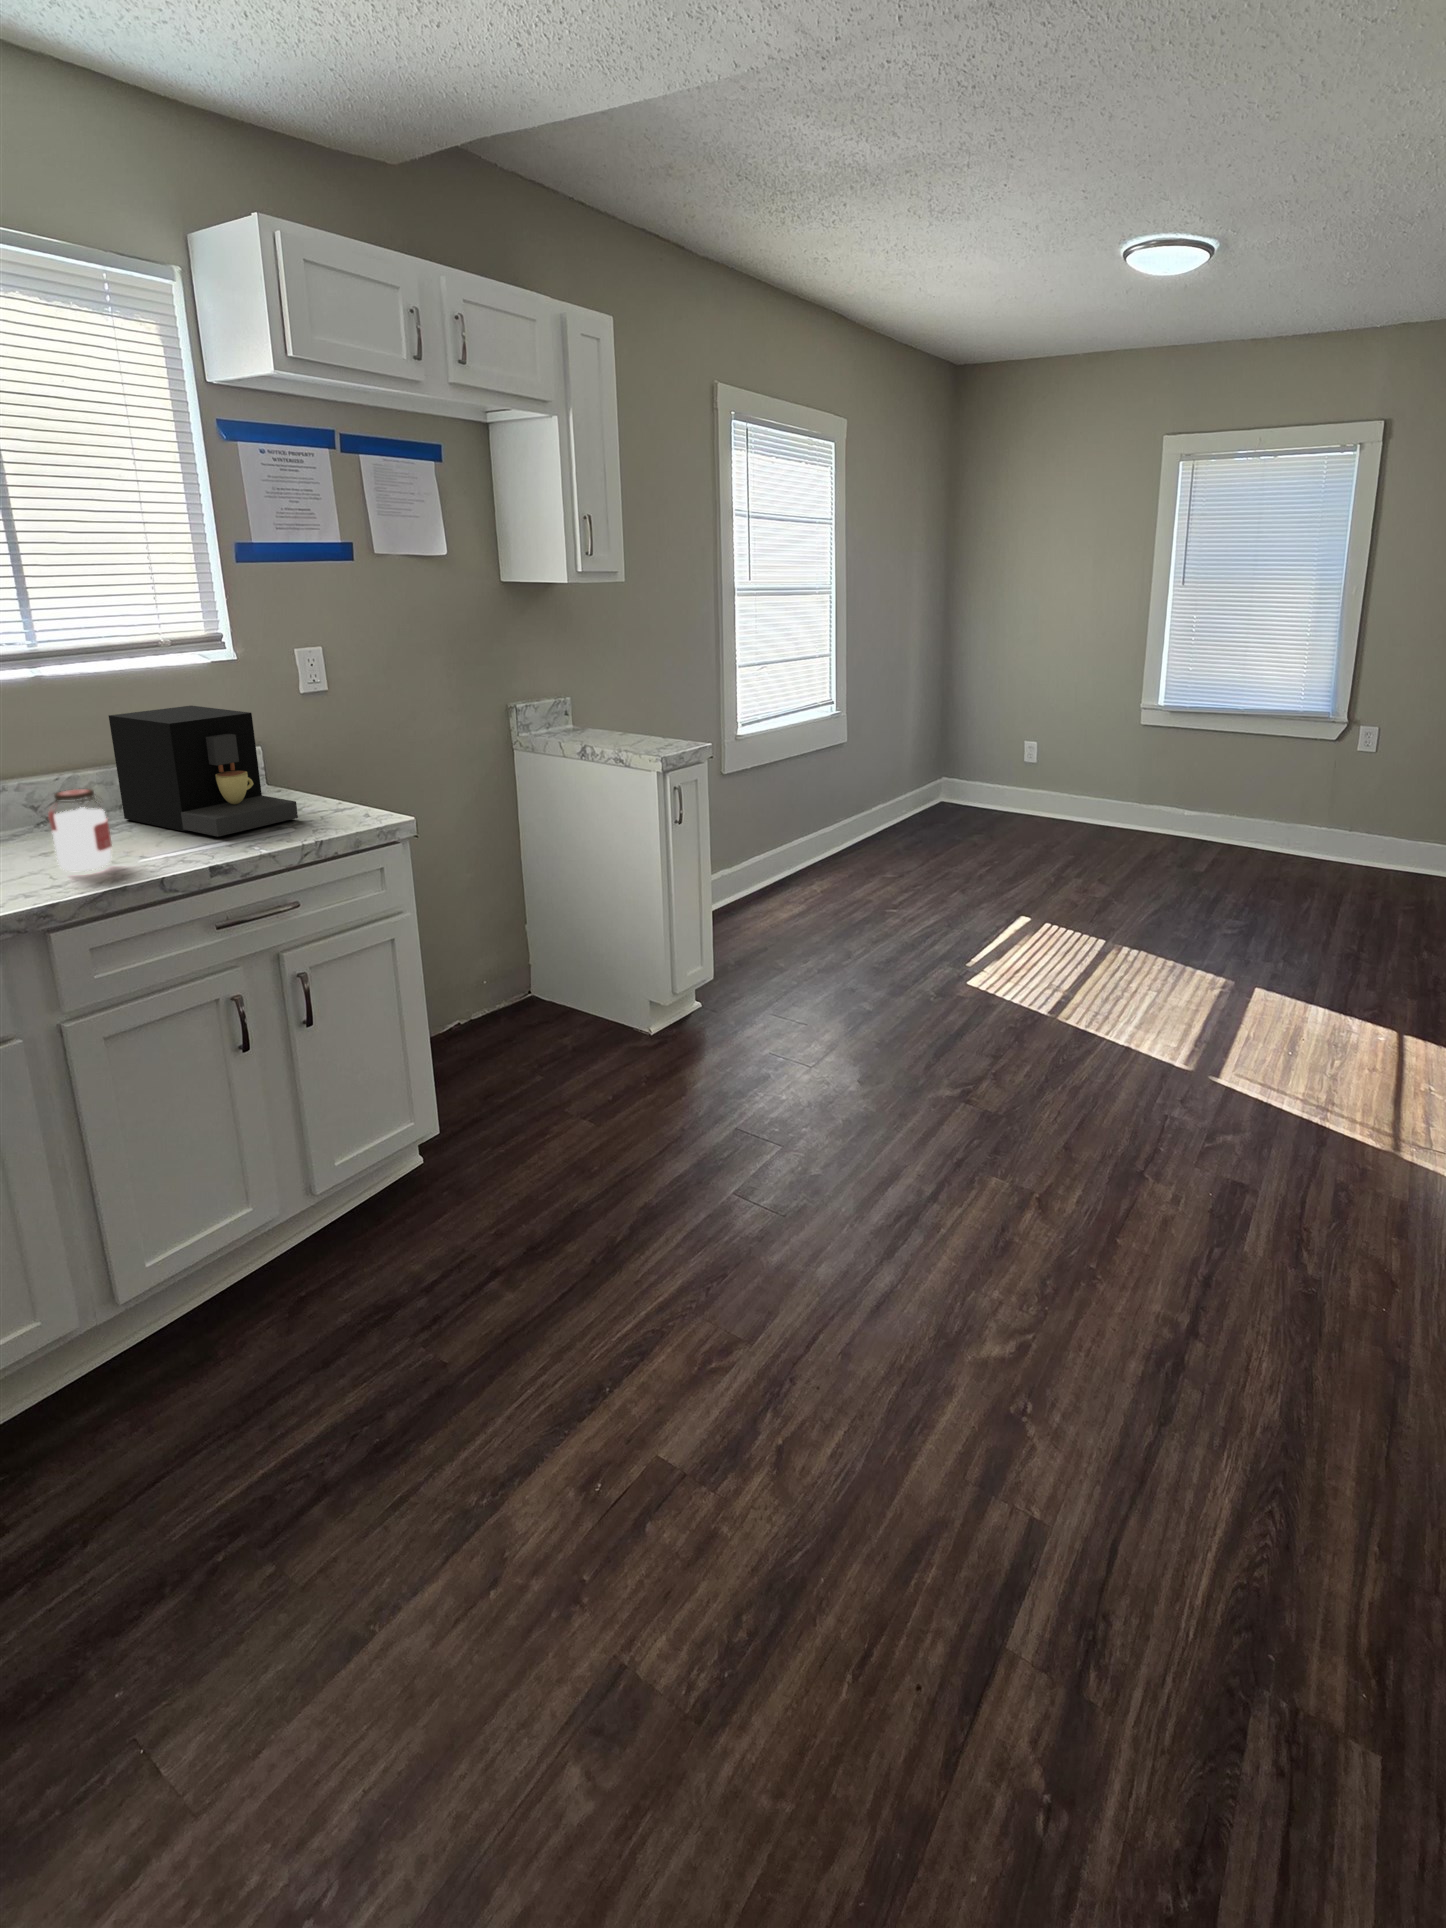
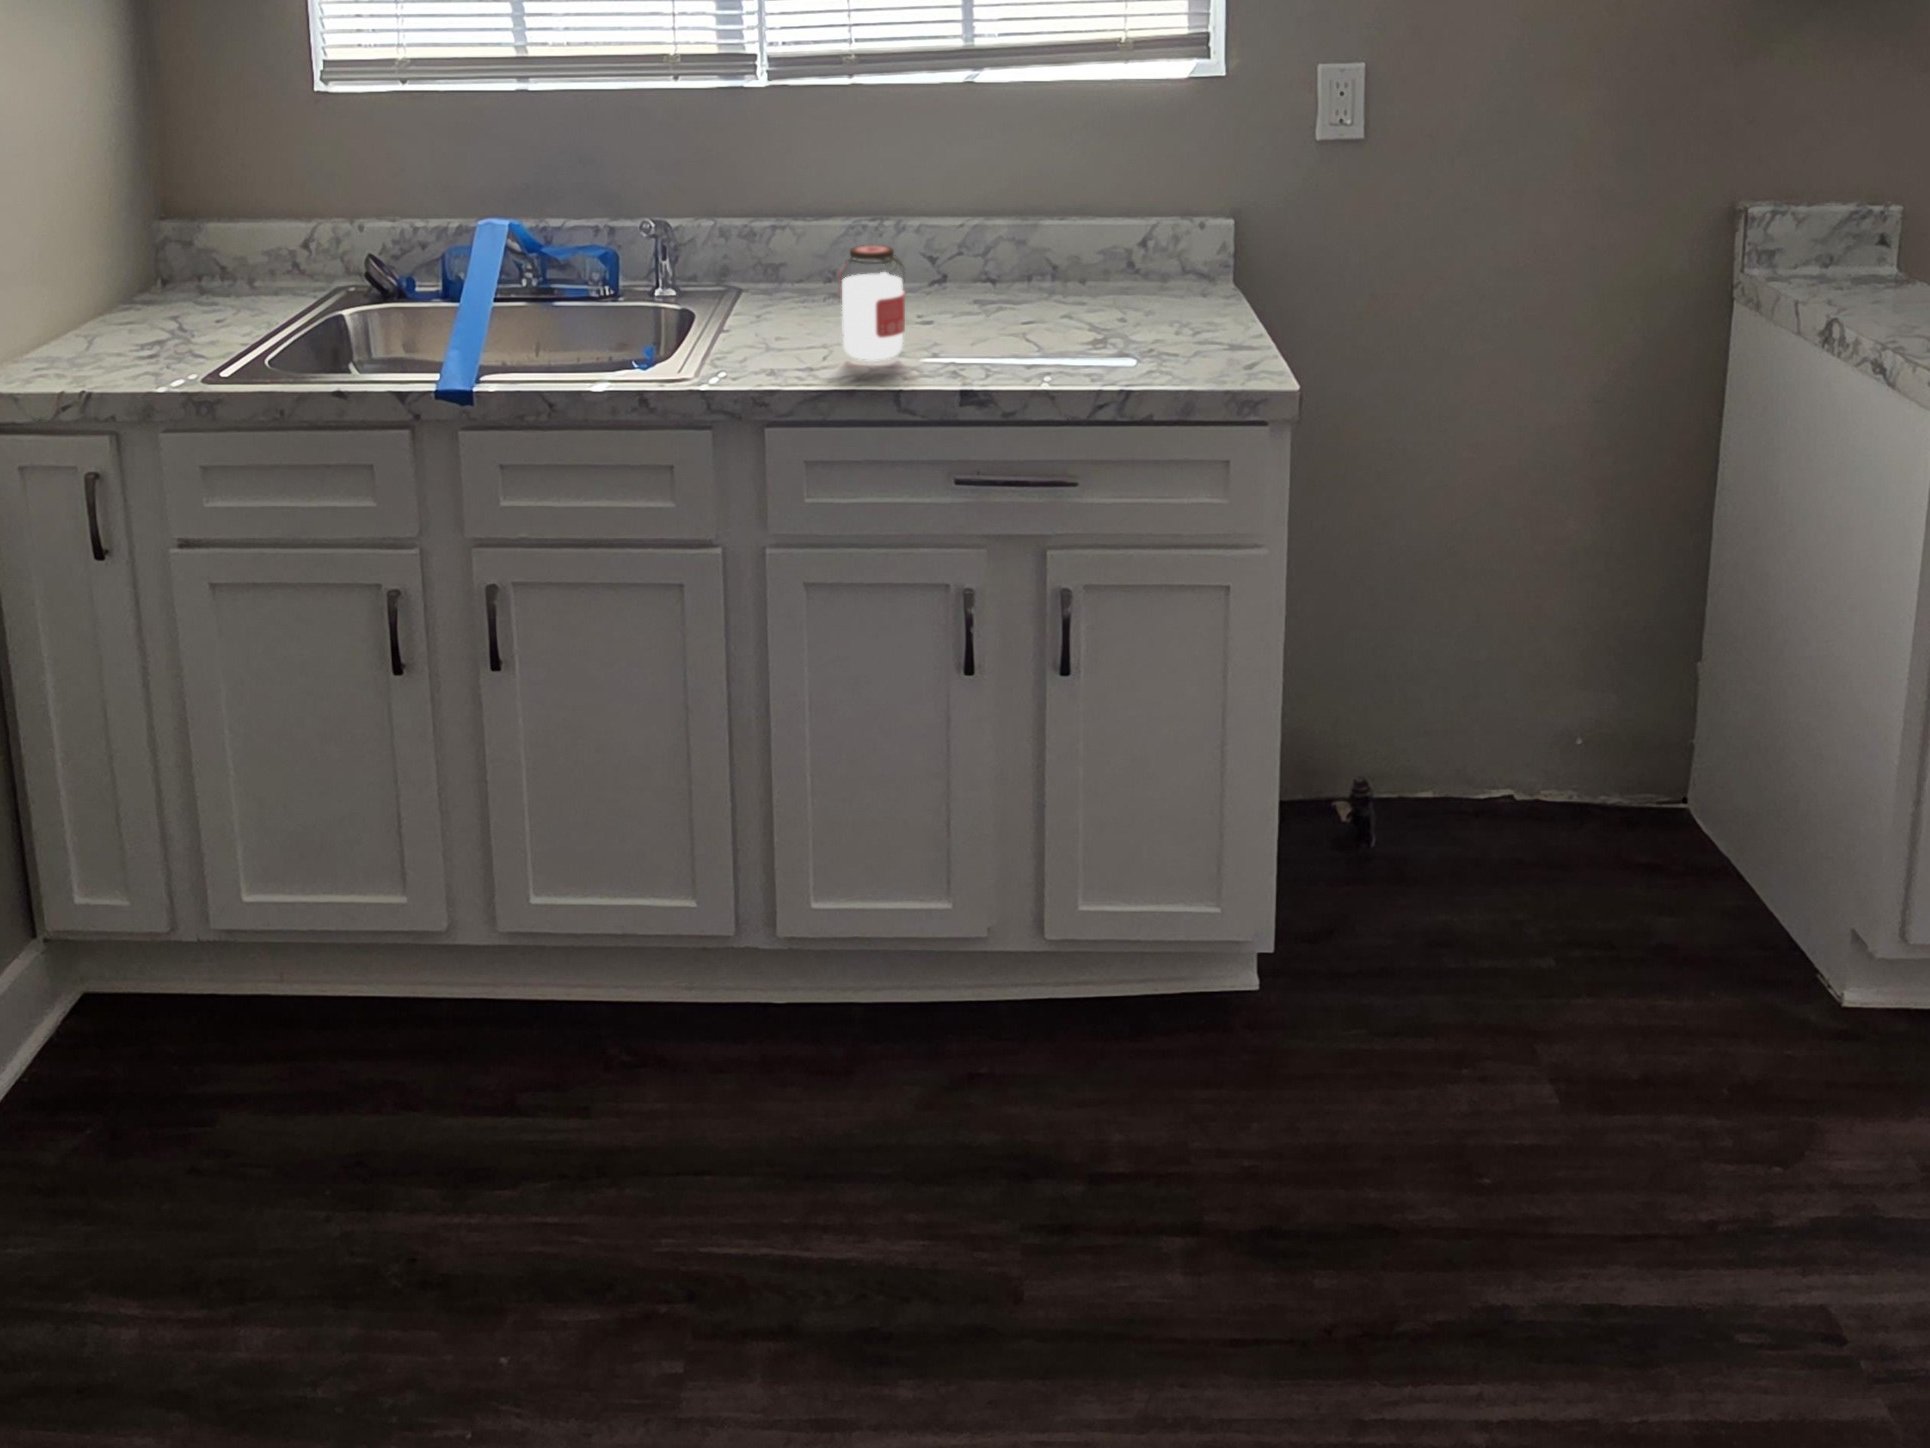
coffee maker: present [109,706,298,837] -> none [1011,143,1175,351]

